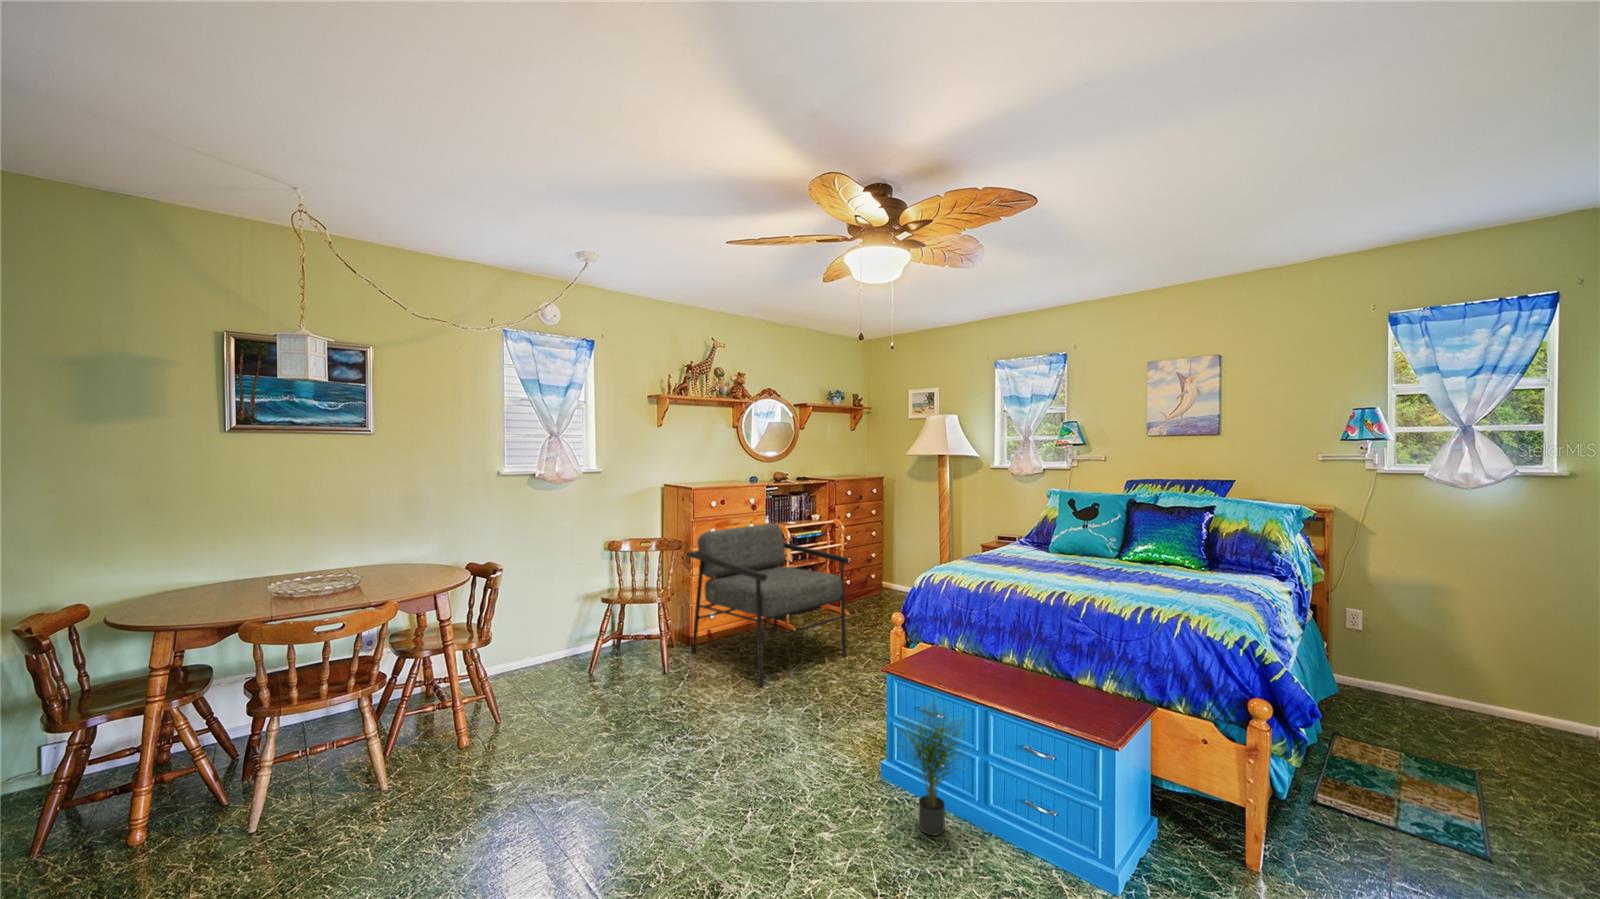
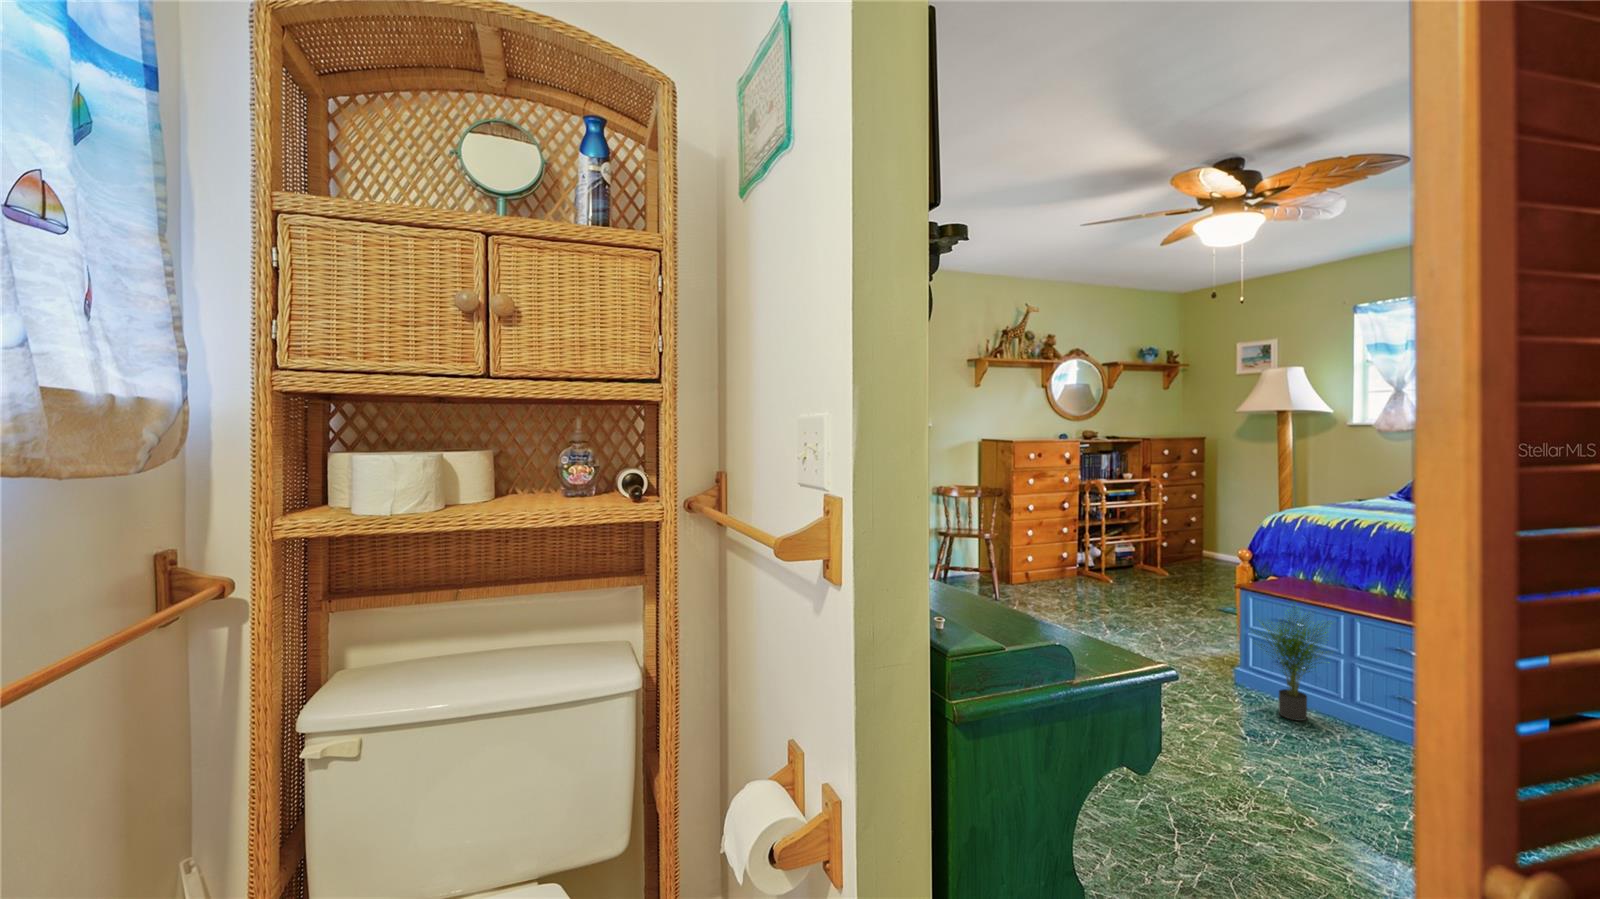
armchair: present [687,524,849,686] -> none [1009,476,1178,614]

